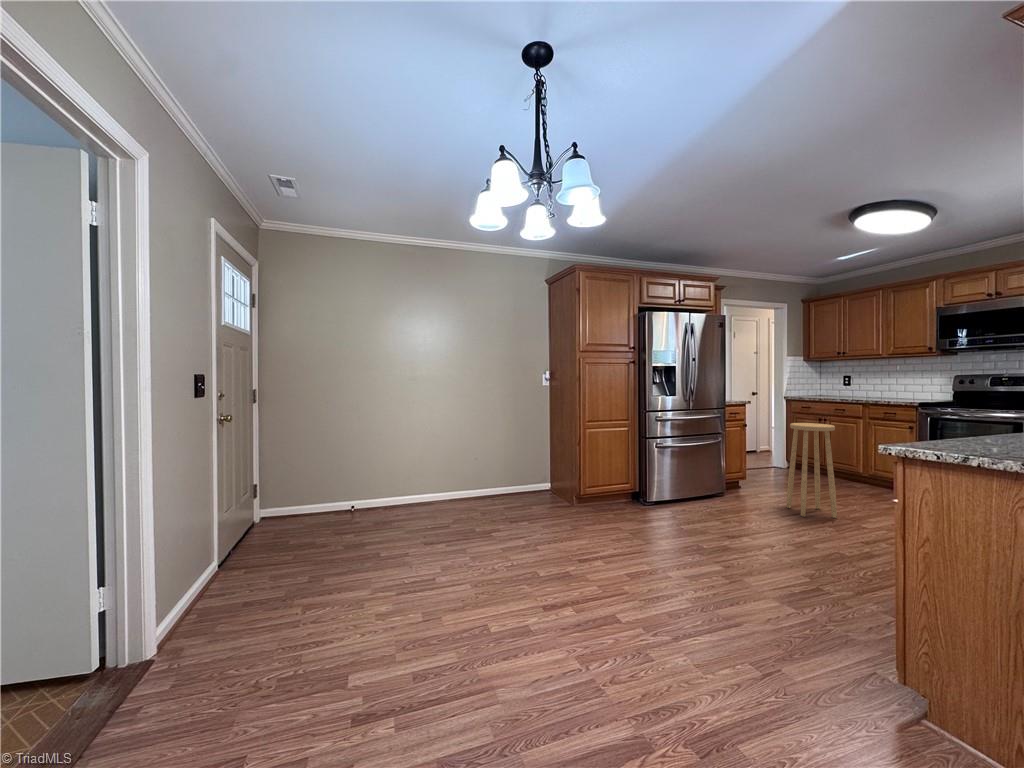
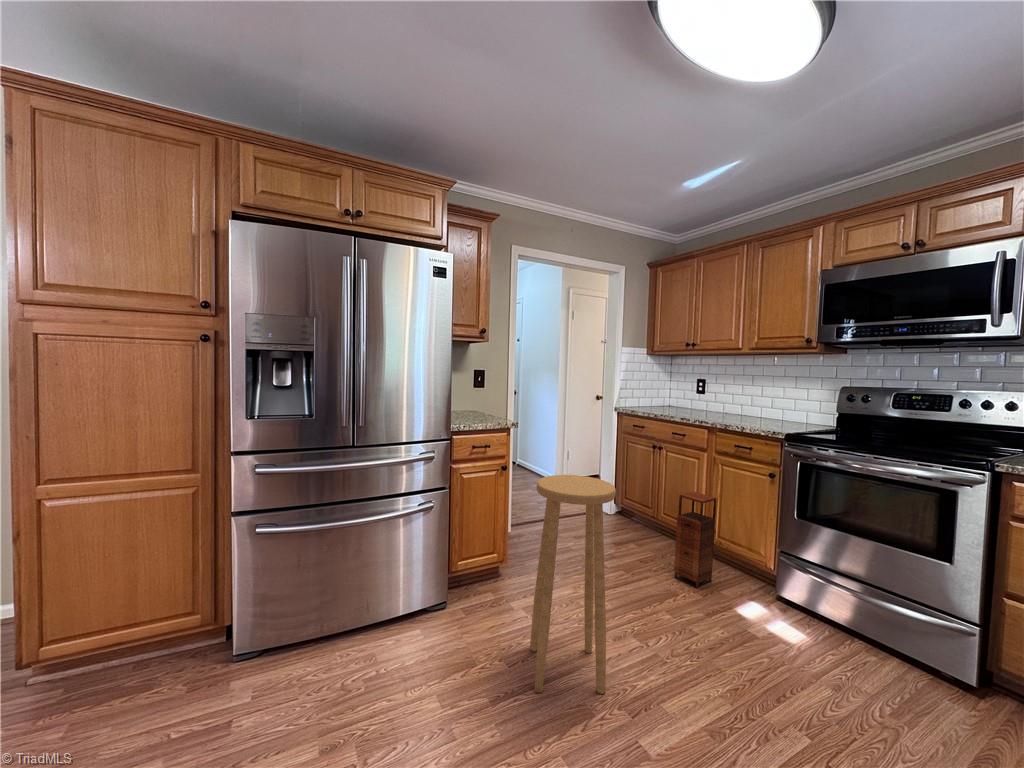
storage cabinet: none [849,441,875,494] -> present [674,491,717,588]

